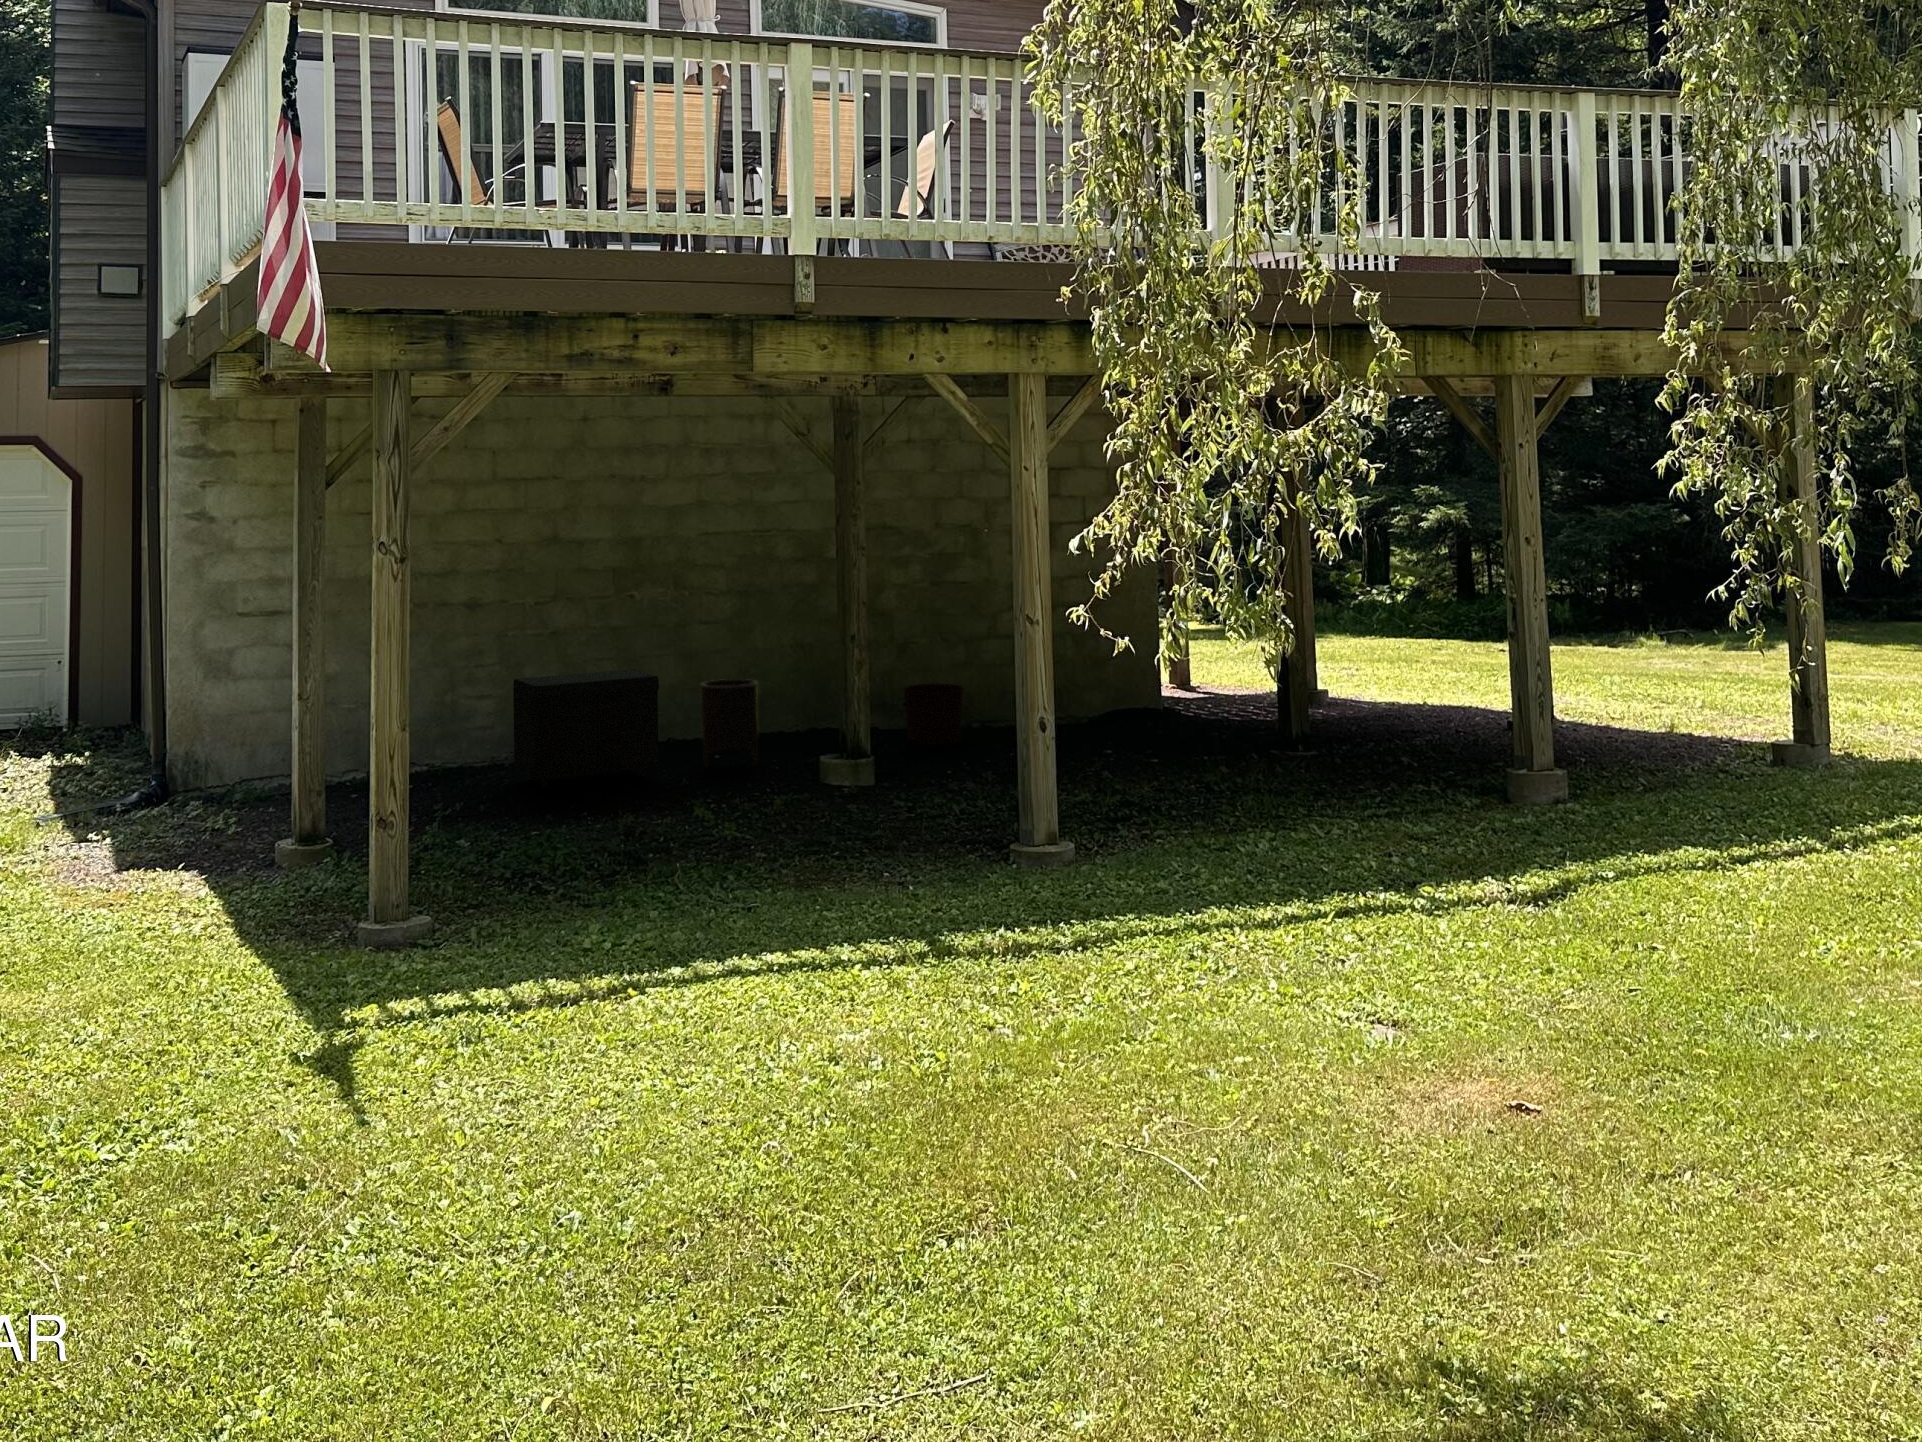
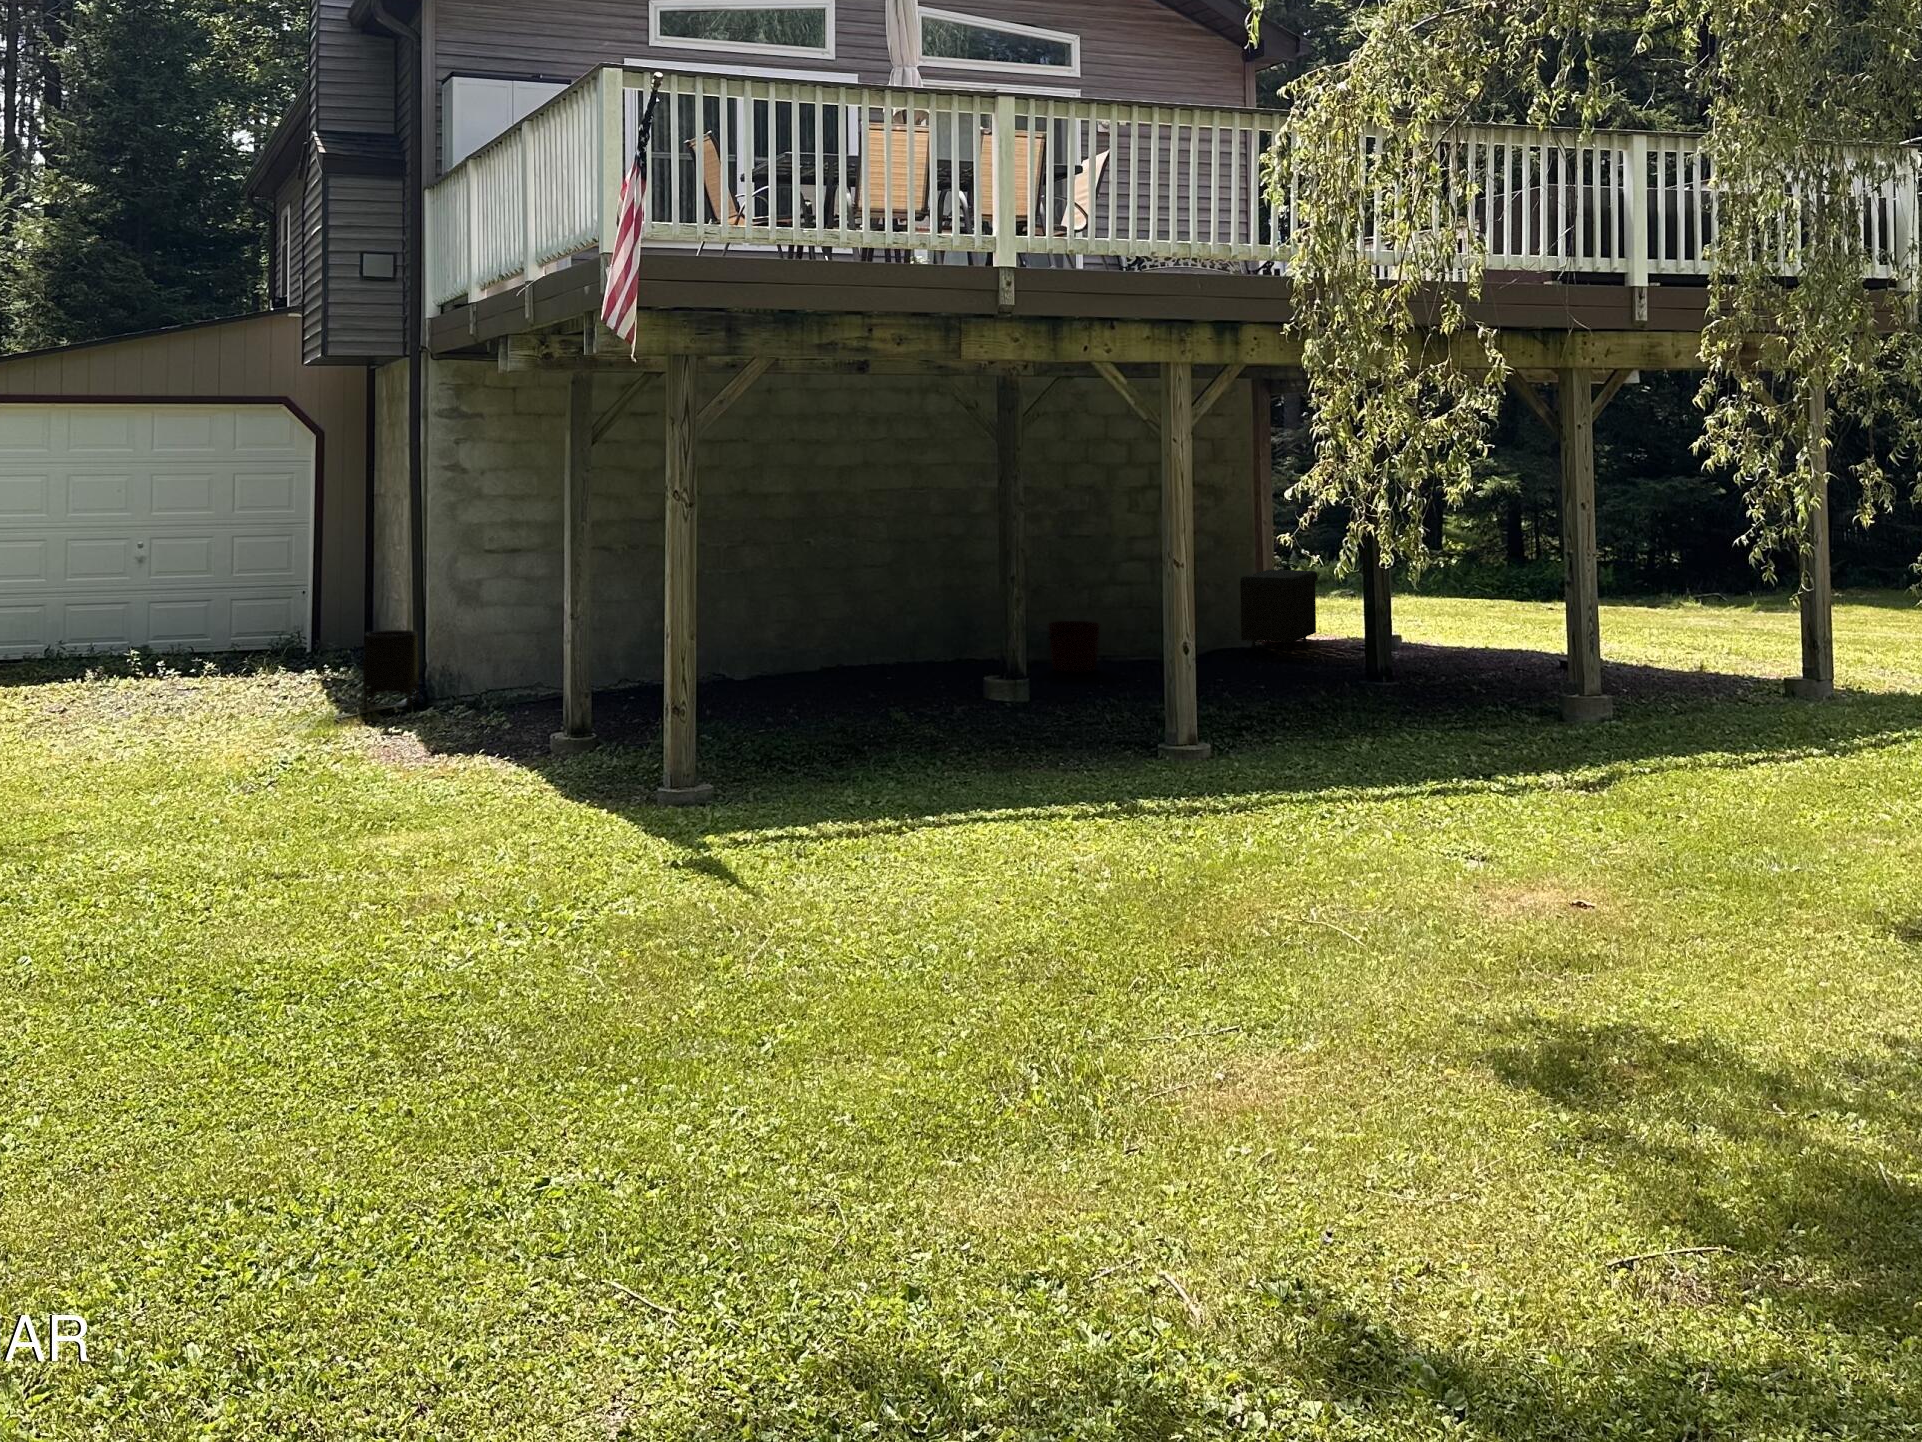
storage bench: present [513,669,659,787] -> present [1240,570,1318,649]
planter: present [700,679,759,768] -> present [363,630,419,709]

